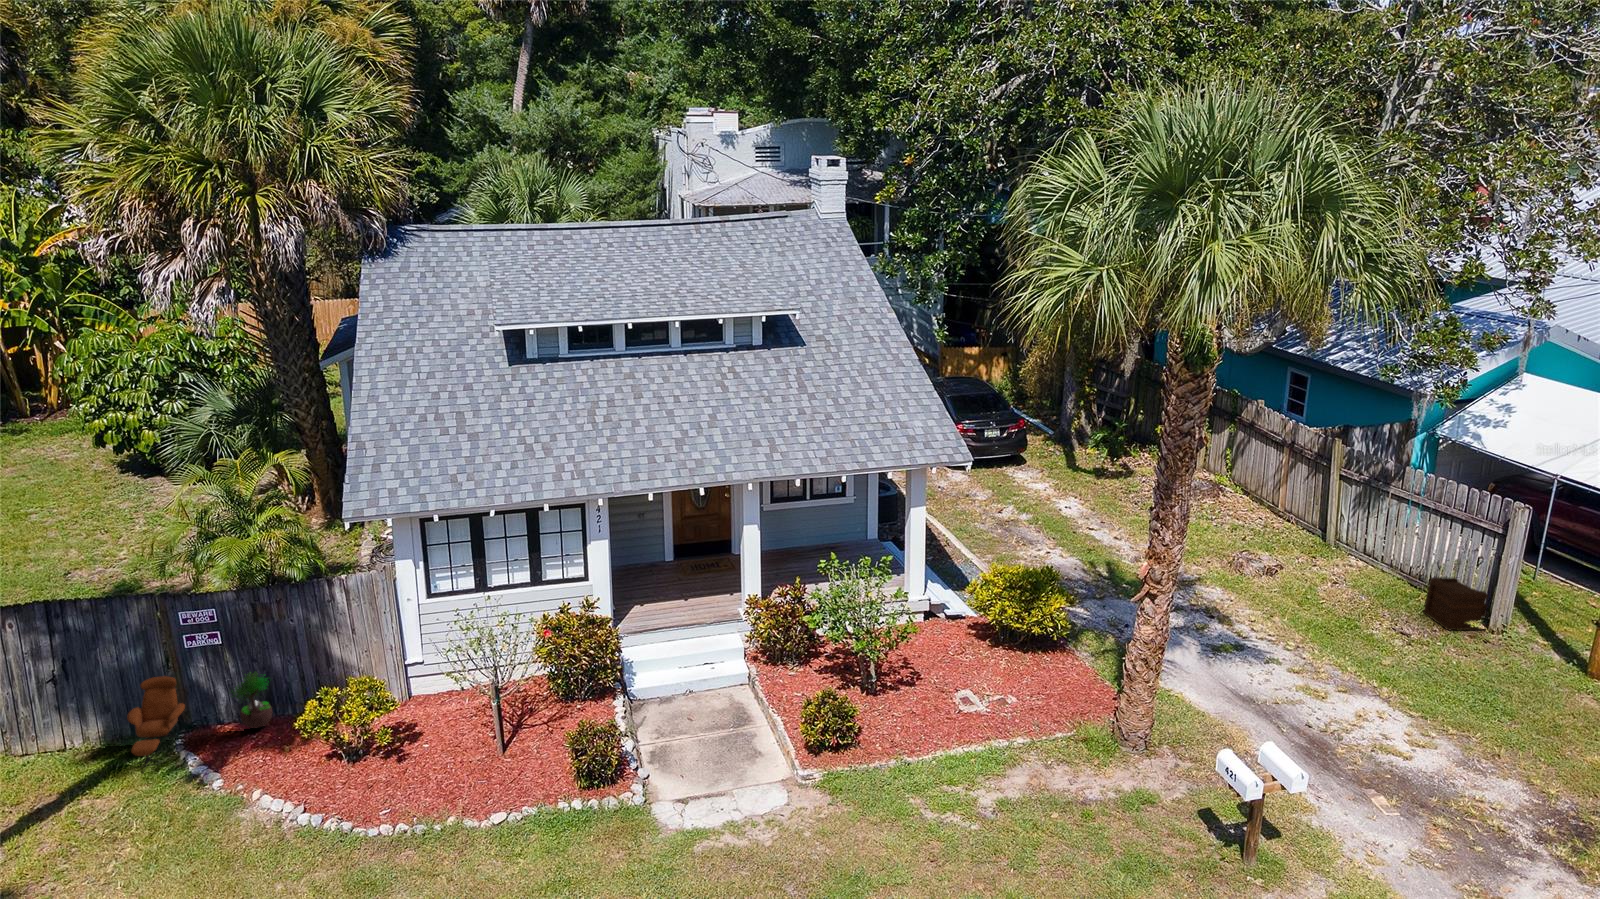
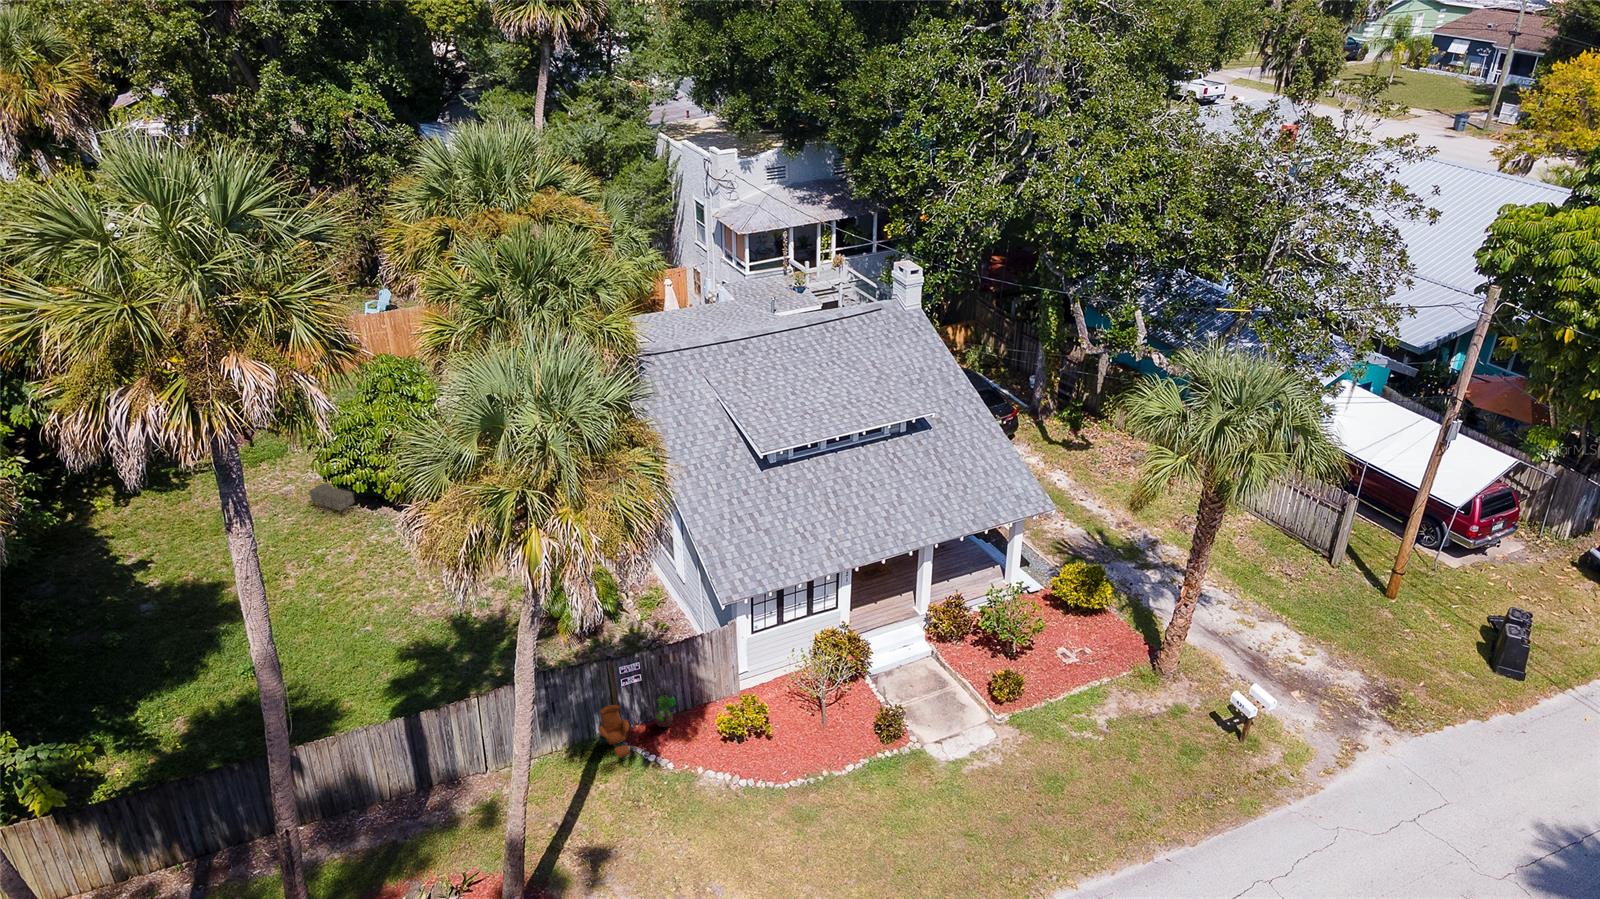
bench: none [54,434,105,471] -> present [309,483,354,514]
wooden crate: present [1423,577,1488,630] -> none [1292,532,1335,567]

